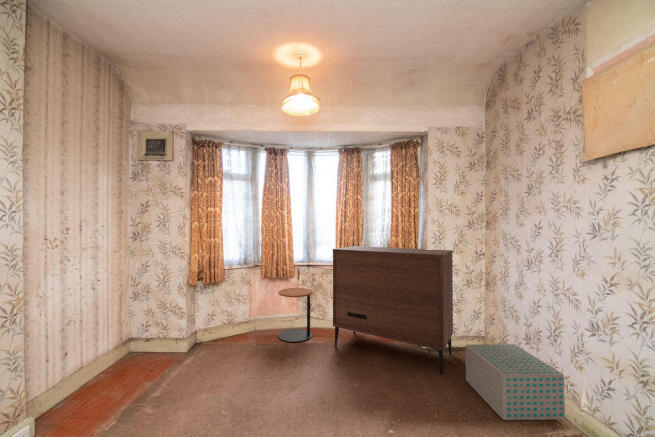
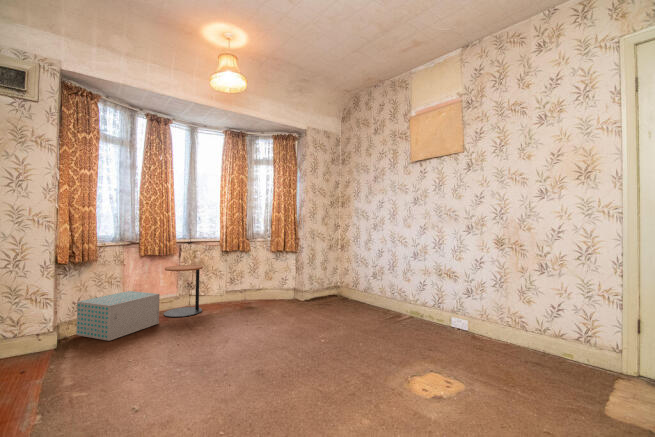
dresser: present [333,246,453,374] -> none [230,222,327,311]
storage box: present [466,344,565,420] -> present [76,291,160,341]

